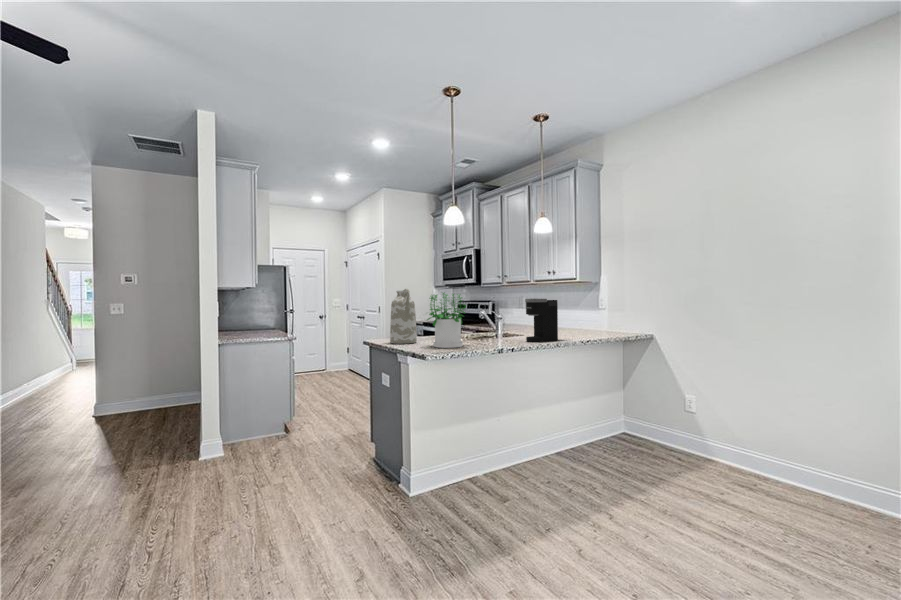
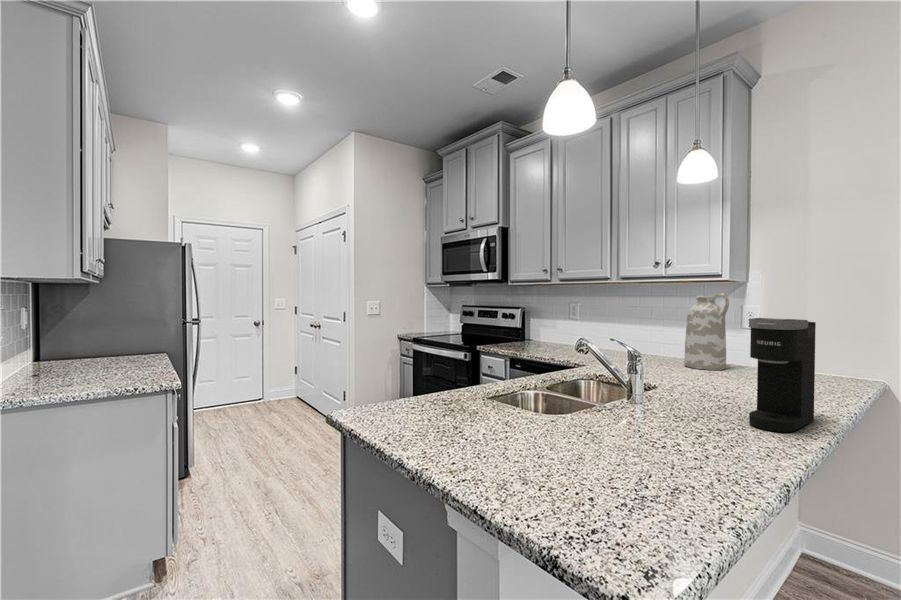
vase: present [390,288,417,344] -> present [684,293,729,370]
potted plant: present [427,293,466,348] -> none [538,301,674,494]

